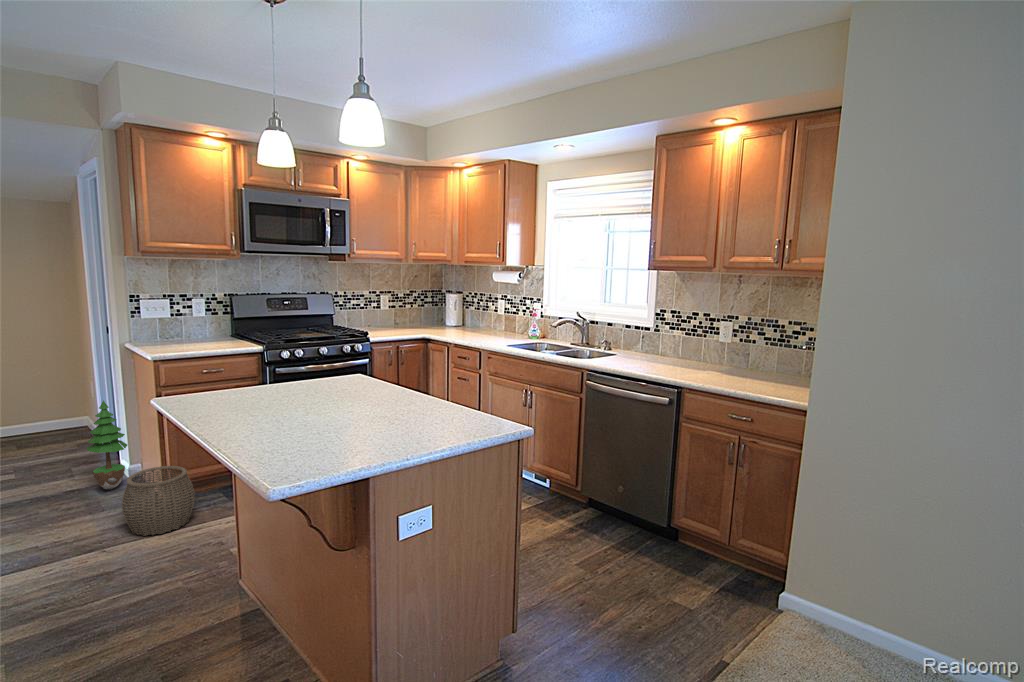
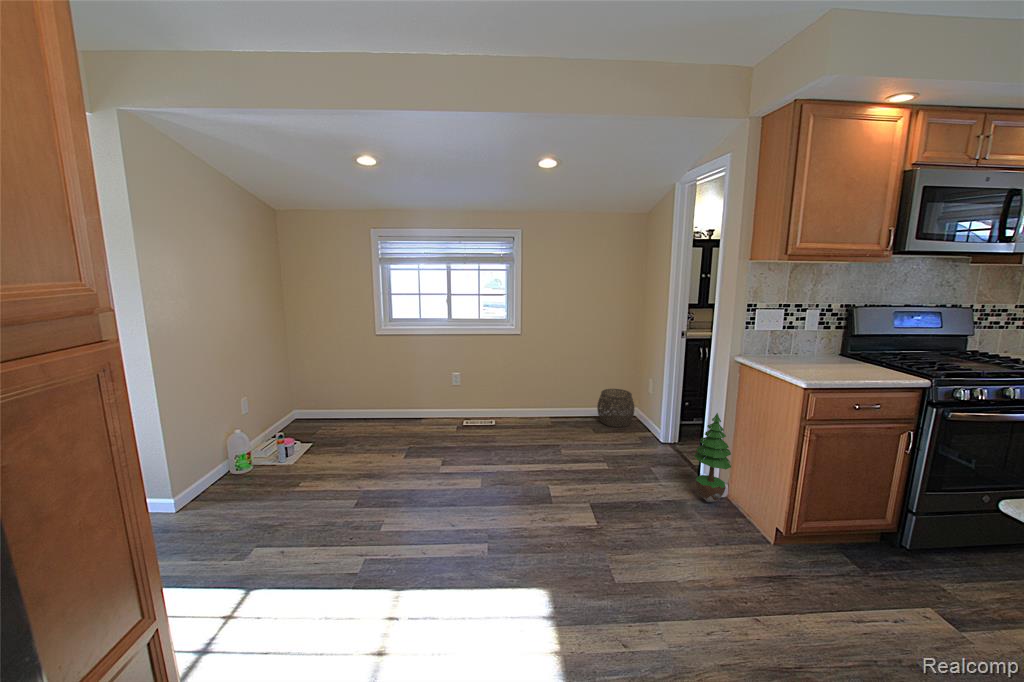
woven basket: present [122,466,195,536] -> present [597,389,635,427]

